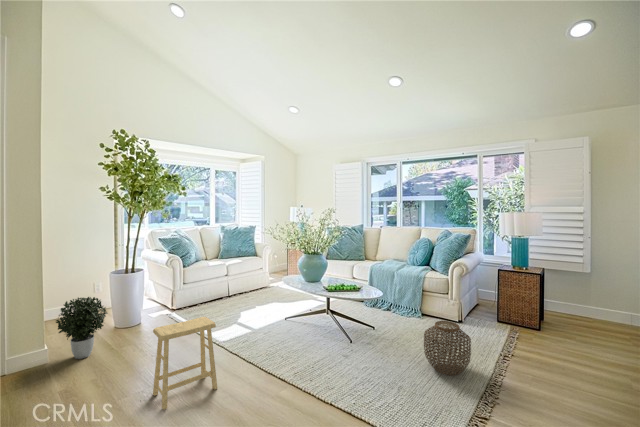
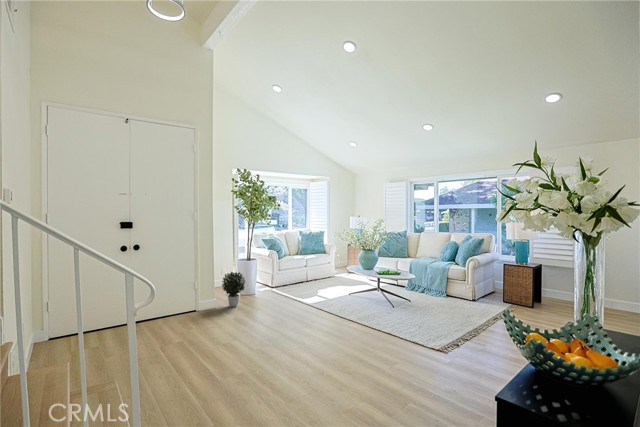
footstool: present [153,317,217,410] -> none [282,283,315,327]
woven basket: present [424,321,471,376] -> none [438,292,467,324]

